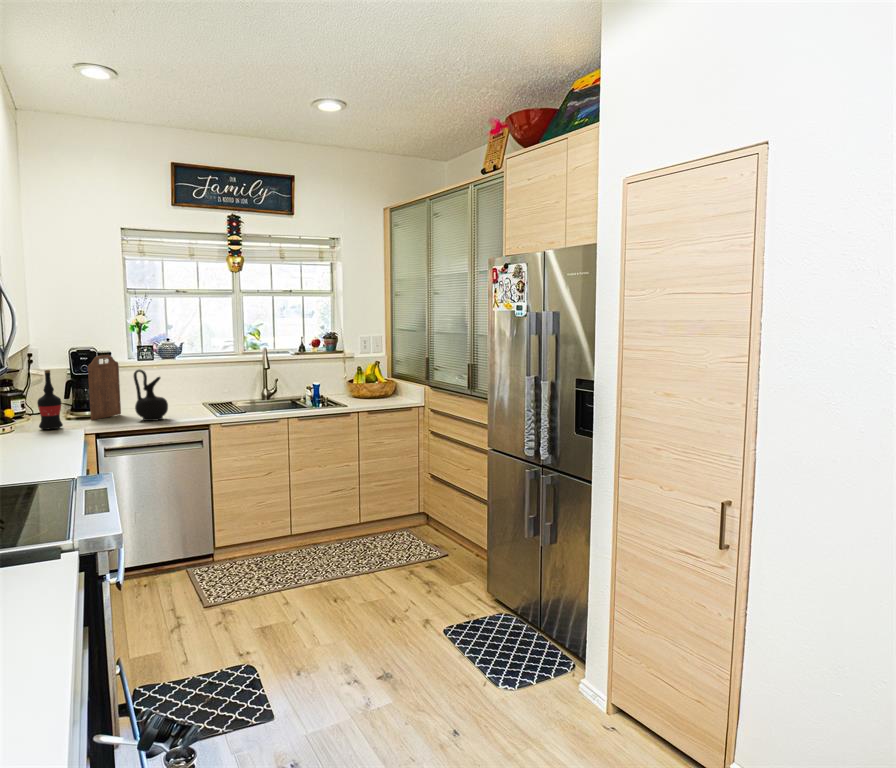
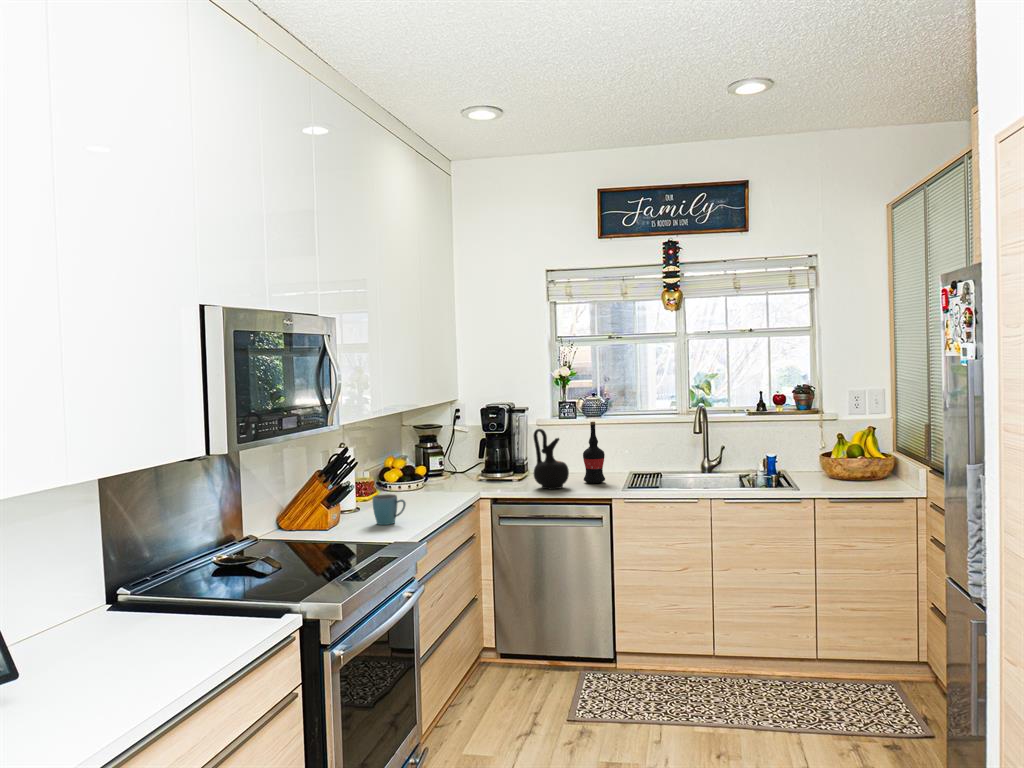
cutting board: present [88,355,121,420] -> none [495,411,532,483]
wine bottle: present [37,370,63,429] -> present [583,422,605,483]
mug: none [27,431,63,460] -> present [373,494,406,525]

